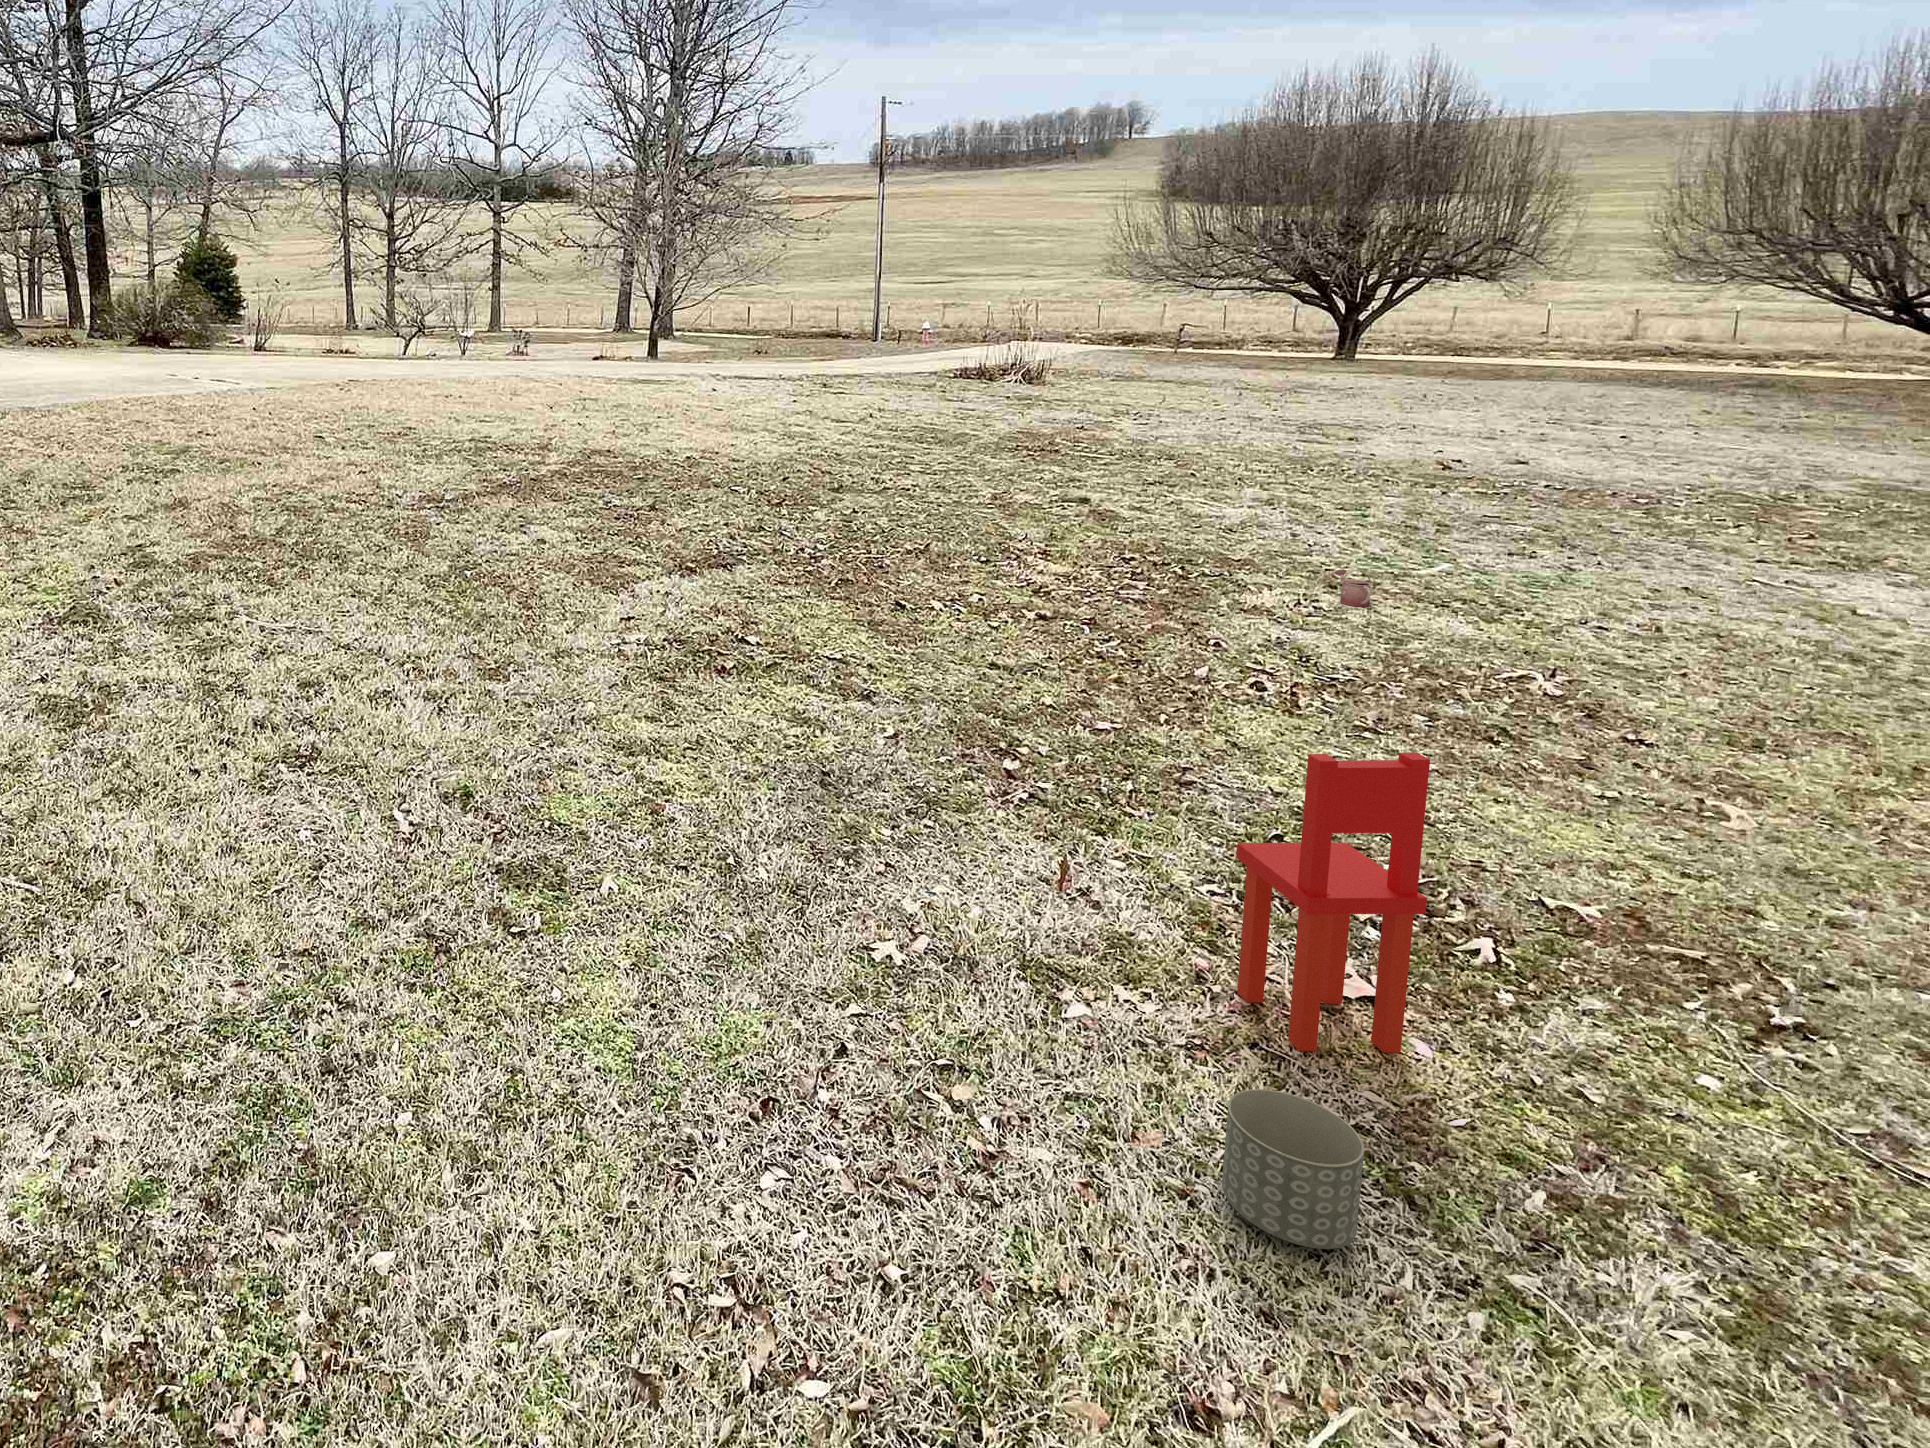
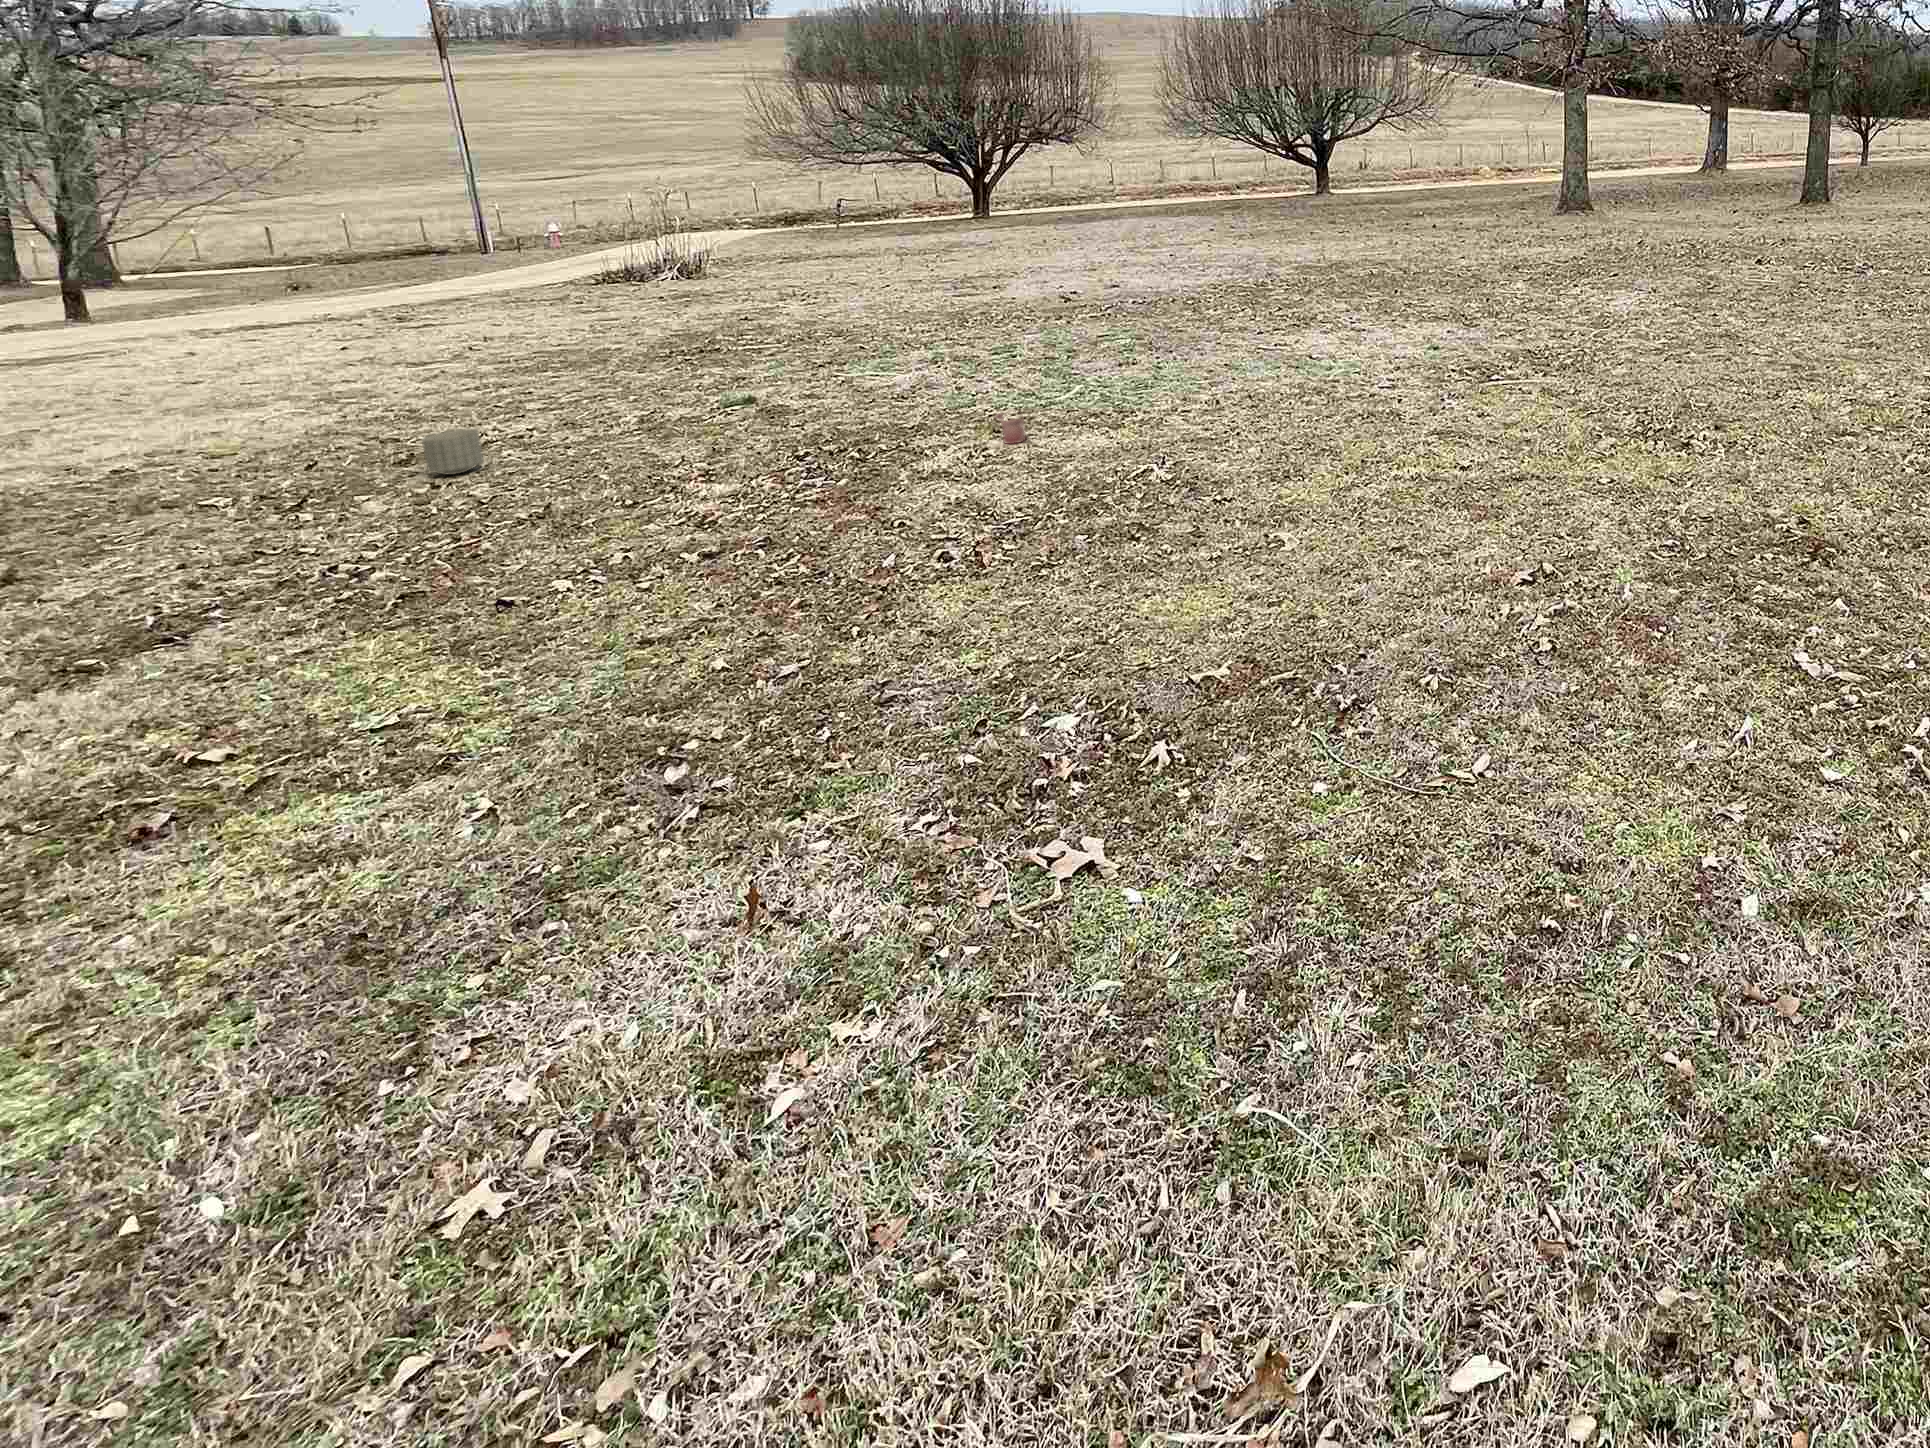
chair: present [1236,752,1430,1053] -> none [931,627,1119,985]
planter: present [1222,1089,1364,1249] -> present [422,428,484,475]

